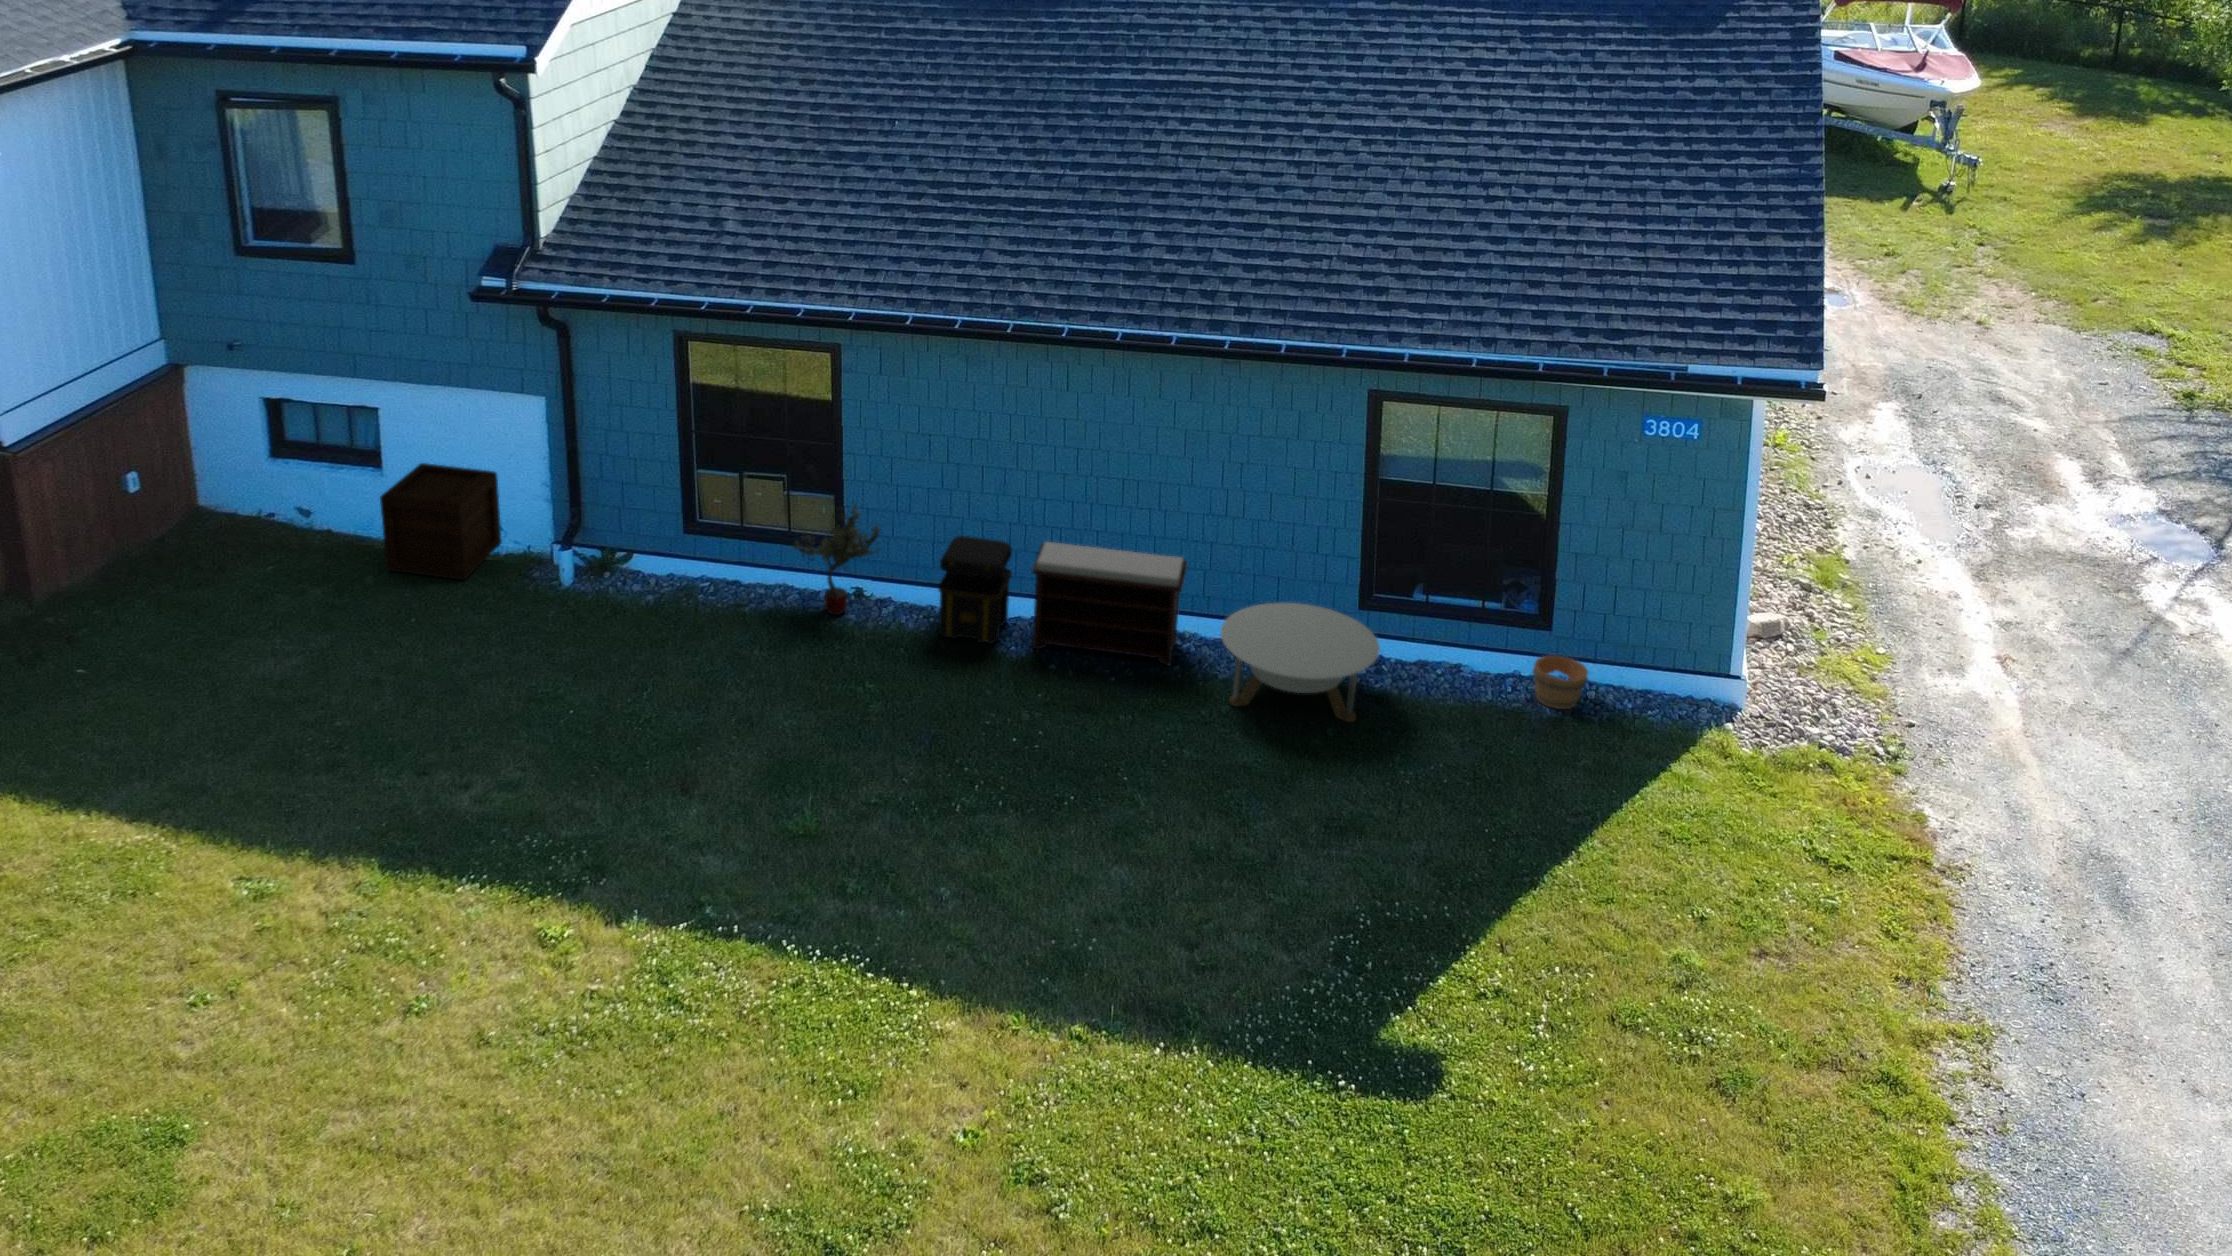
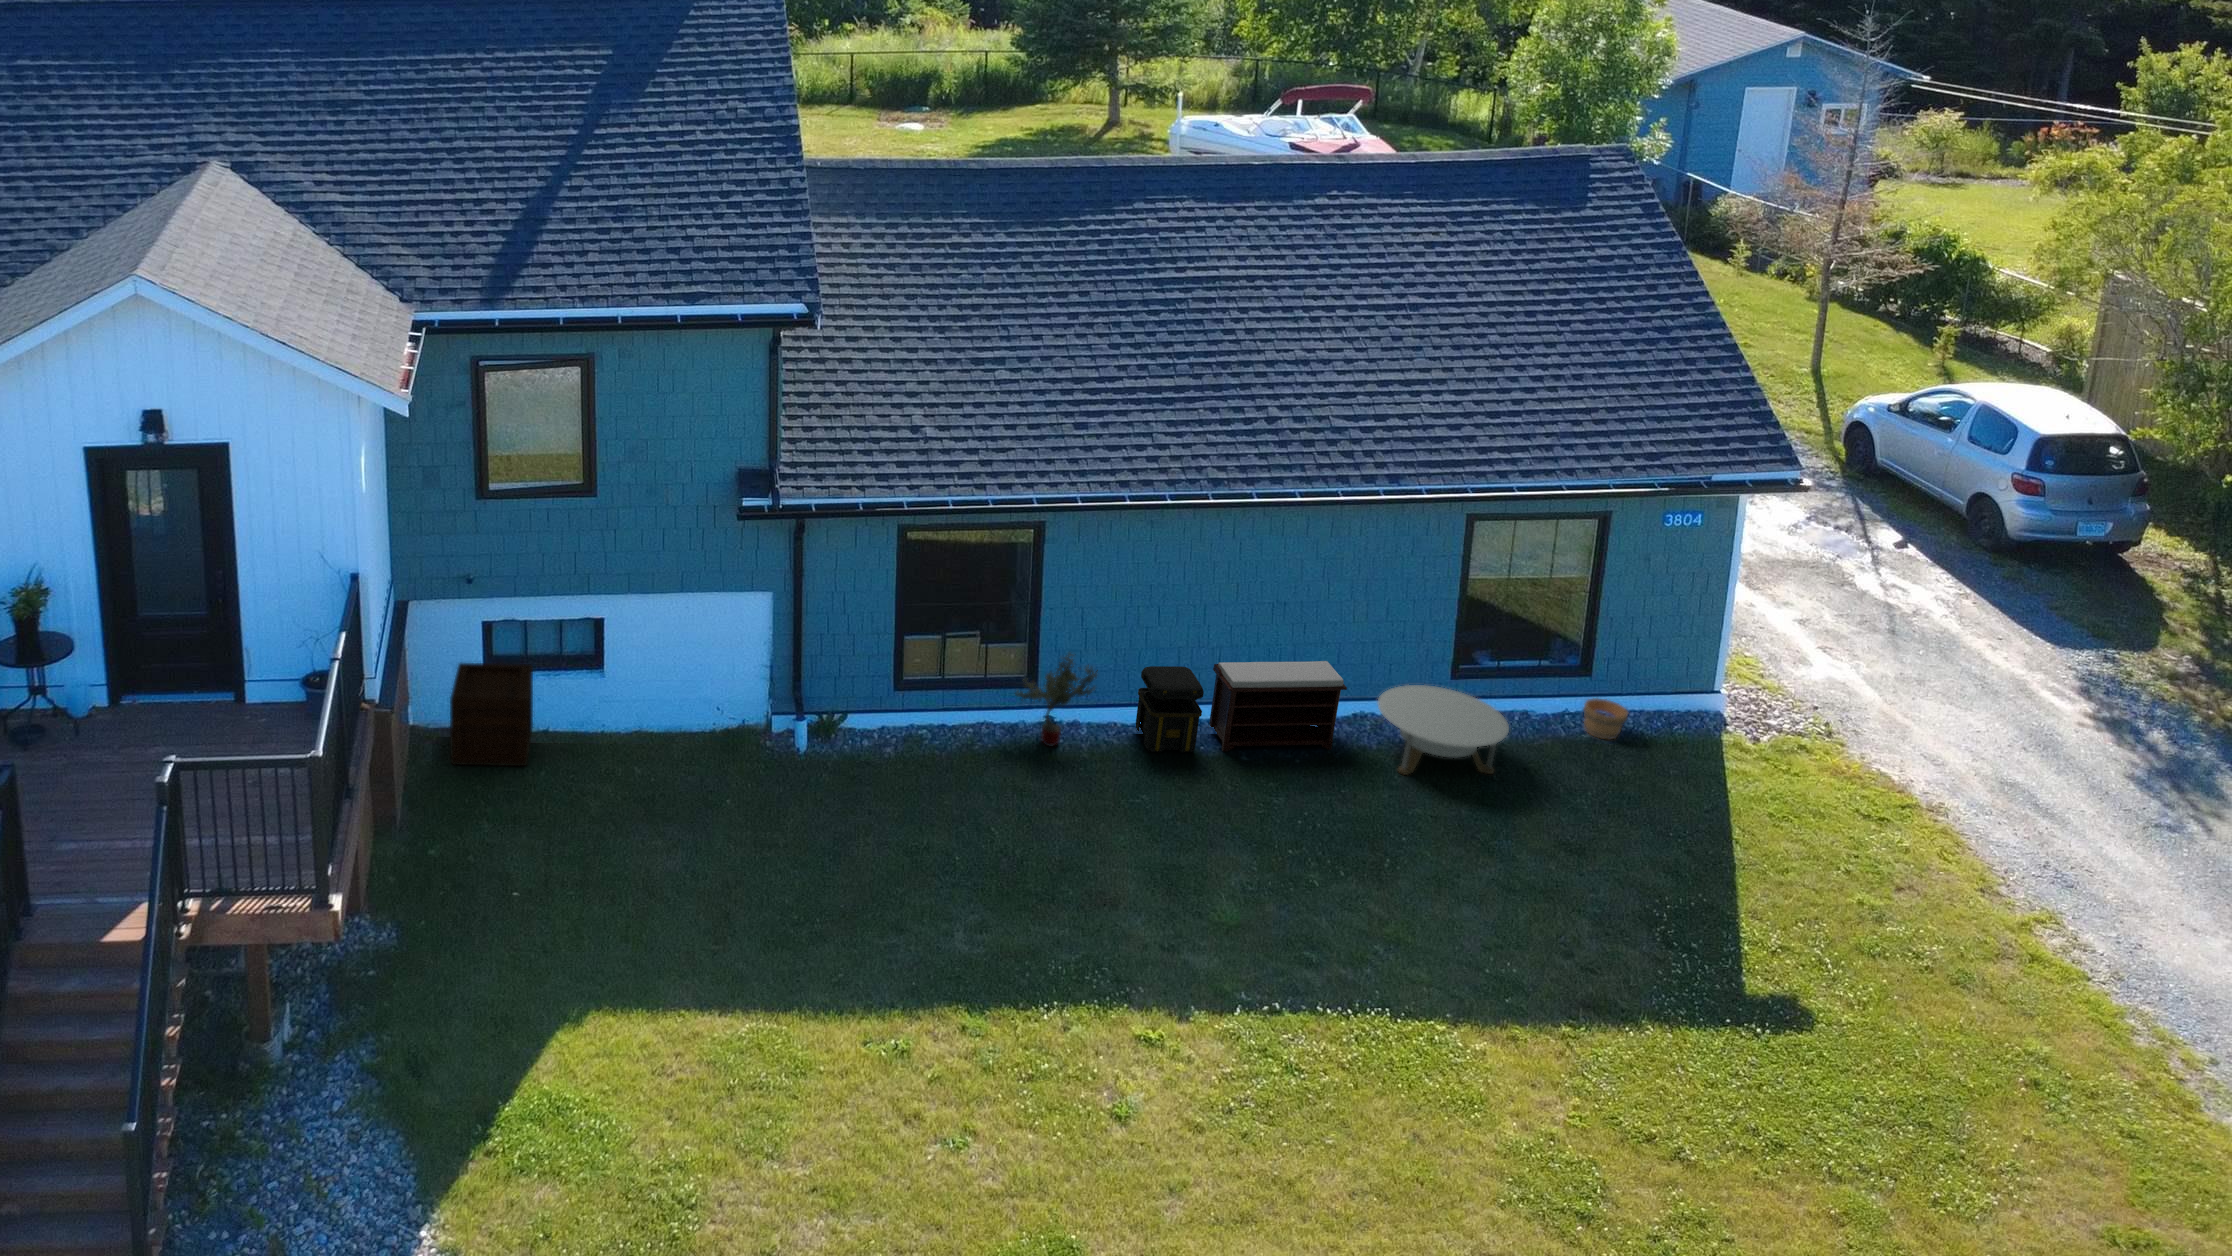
wooden crate: present [380,463,502,580] -> present [450,663,533,766]

